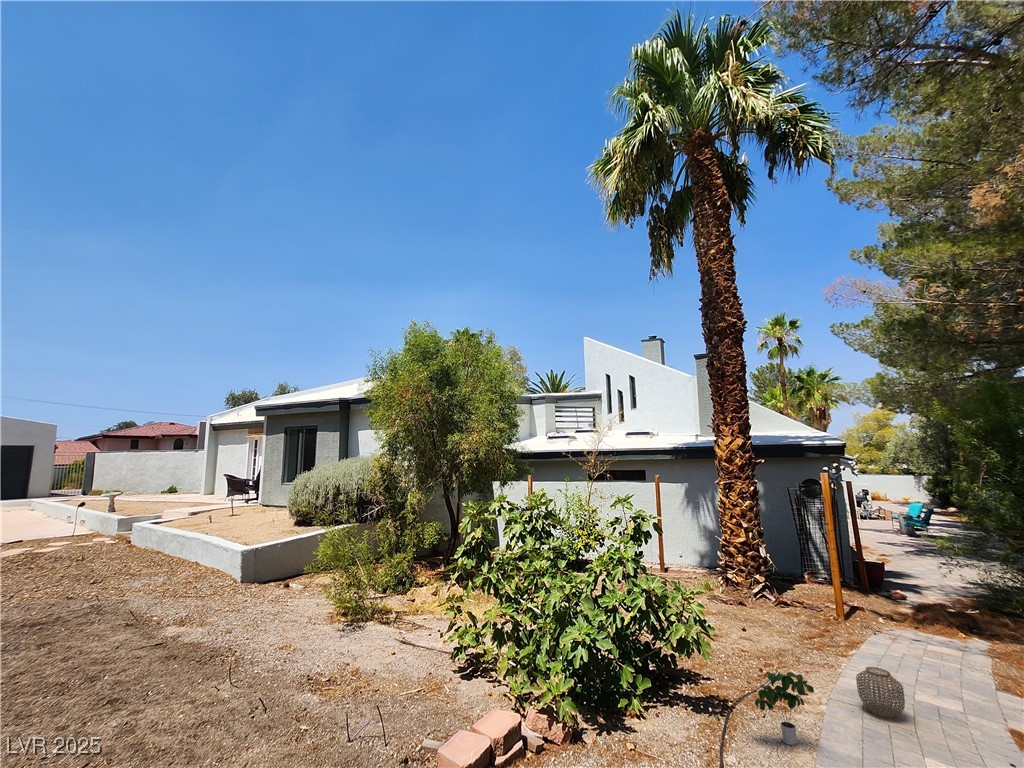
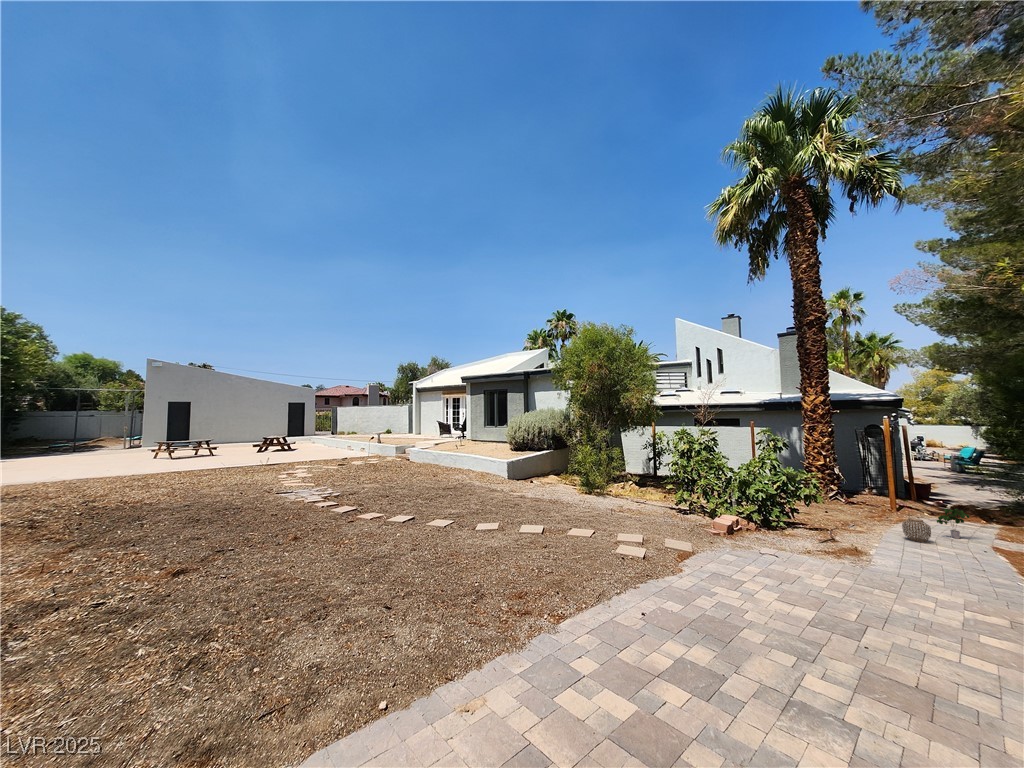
potted plant: present [755,672,814,745] -> present [937,509,970,539]

